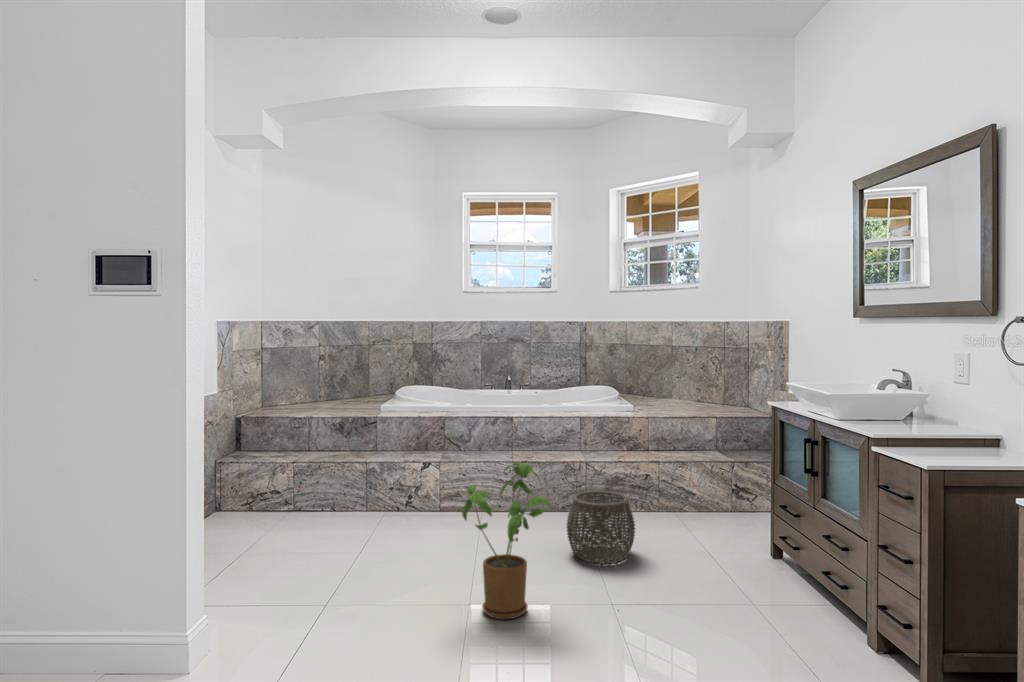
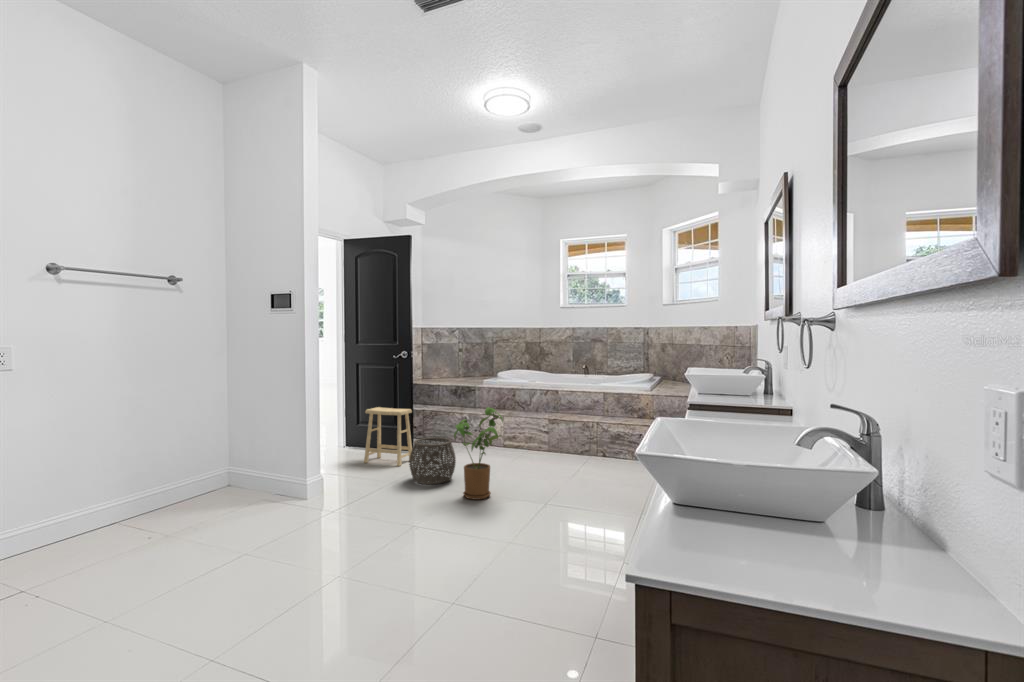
footstool: none [234,466,320,570] -> present [364,407,412,466]
woven basket: present [566,491,635,564] -> present [409,437,456,485]

